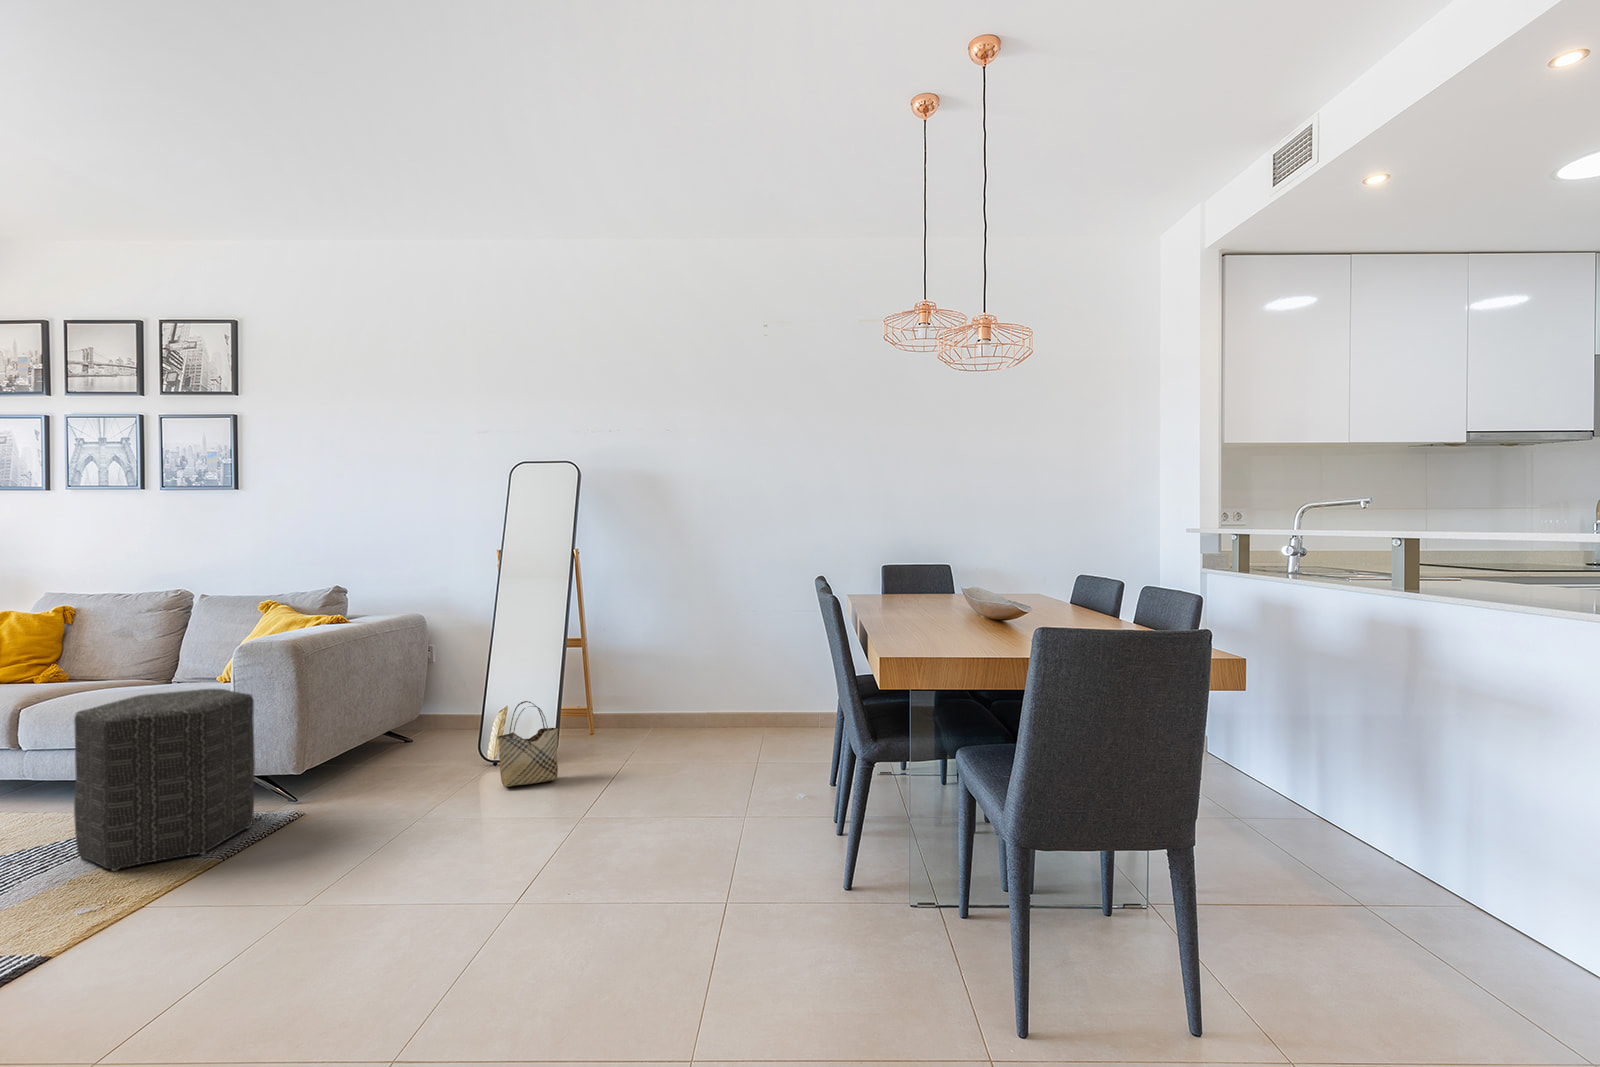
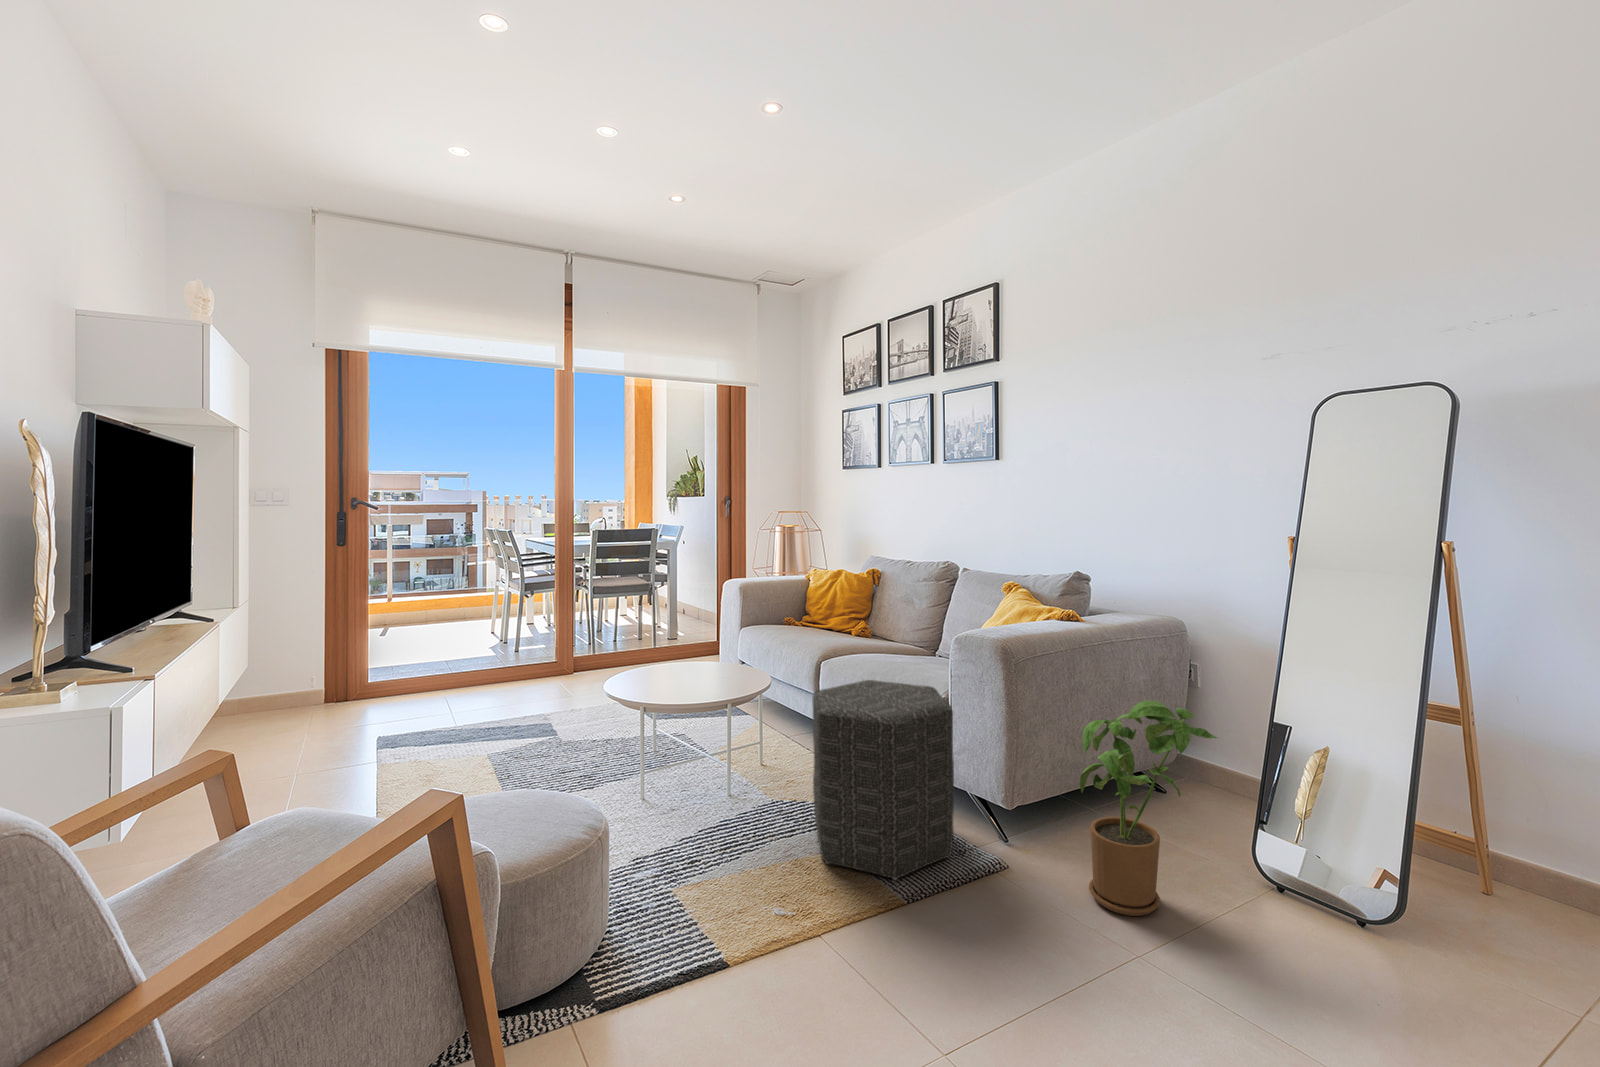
house plant: none [372,654,467,809] -> present [1080,701,1217,916]
woven basket: present [498,701,558,787] -> none [1269,807,1393,970]

